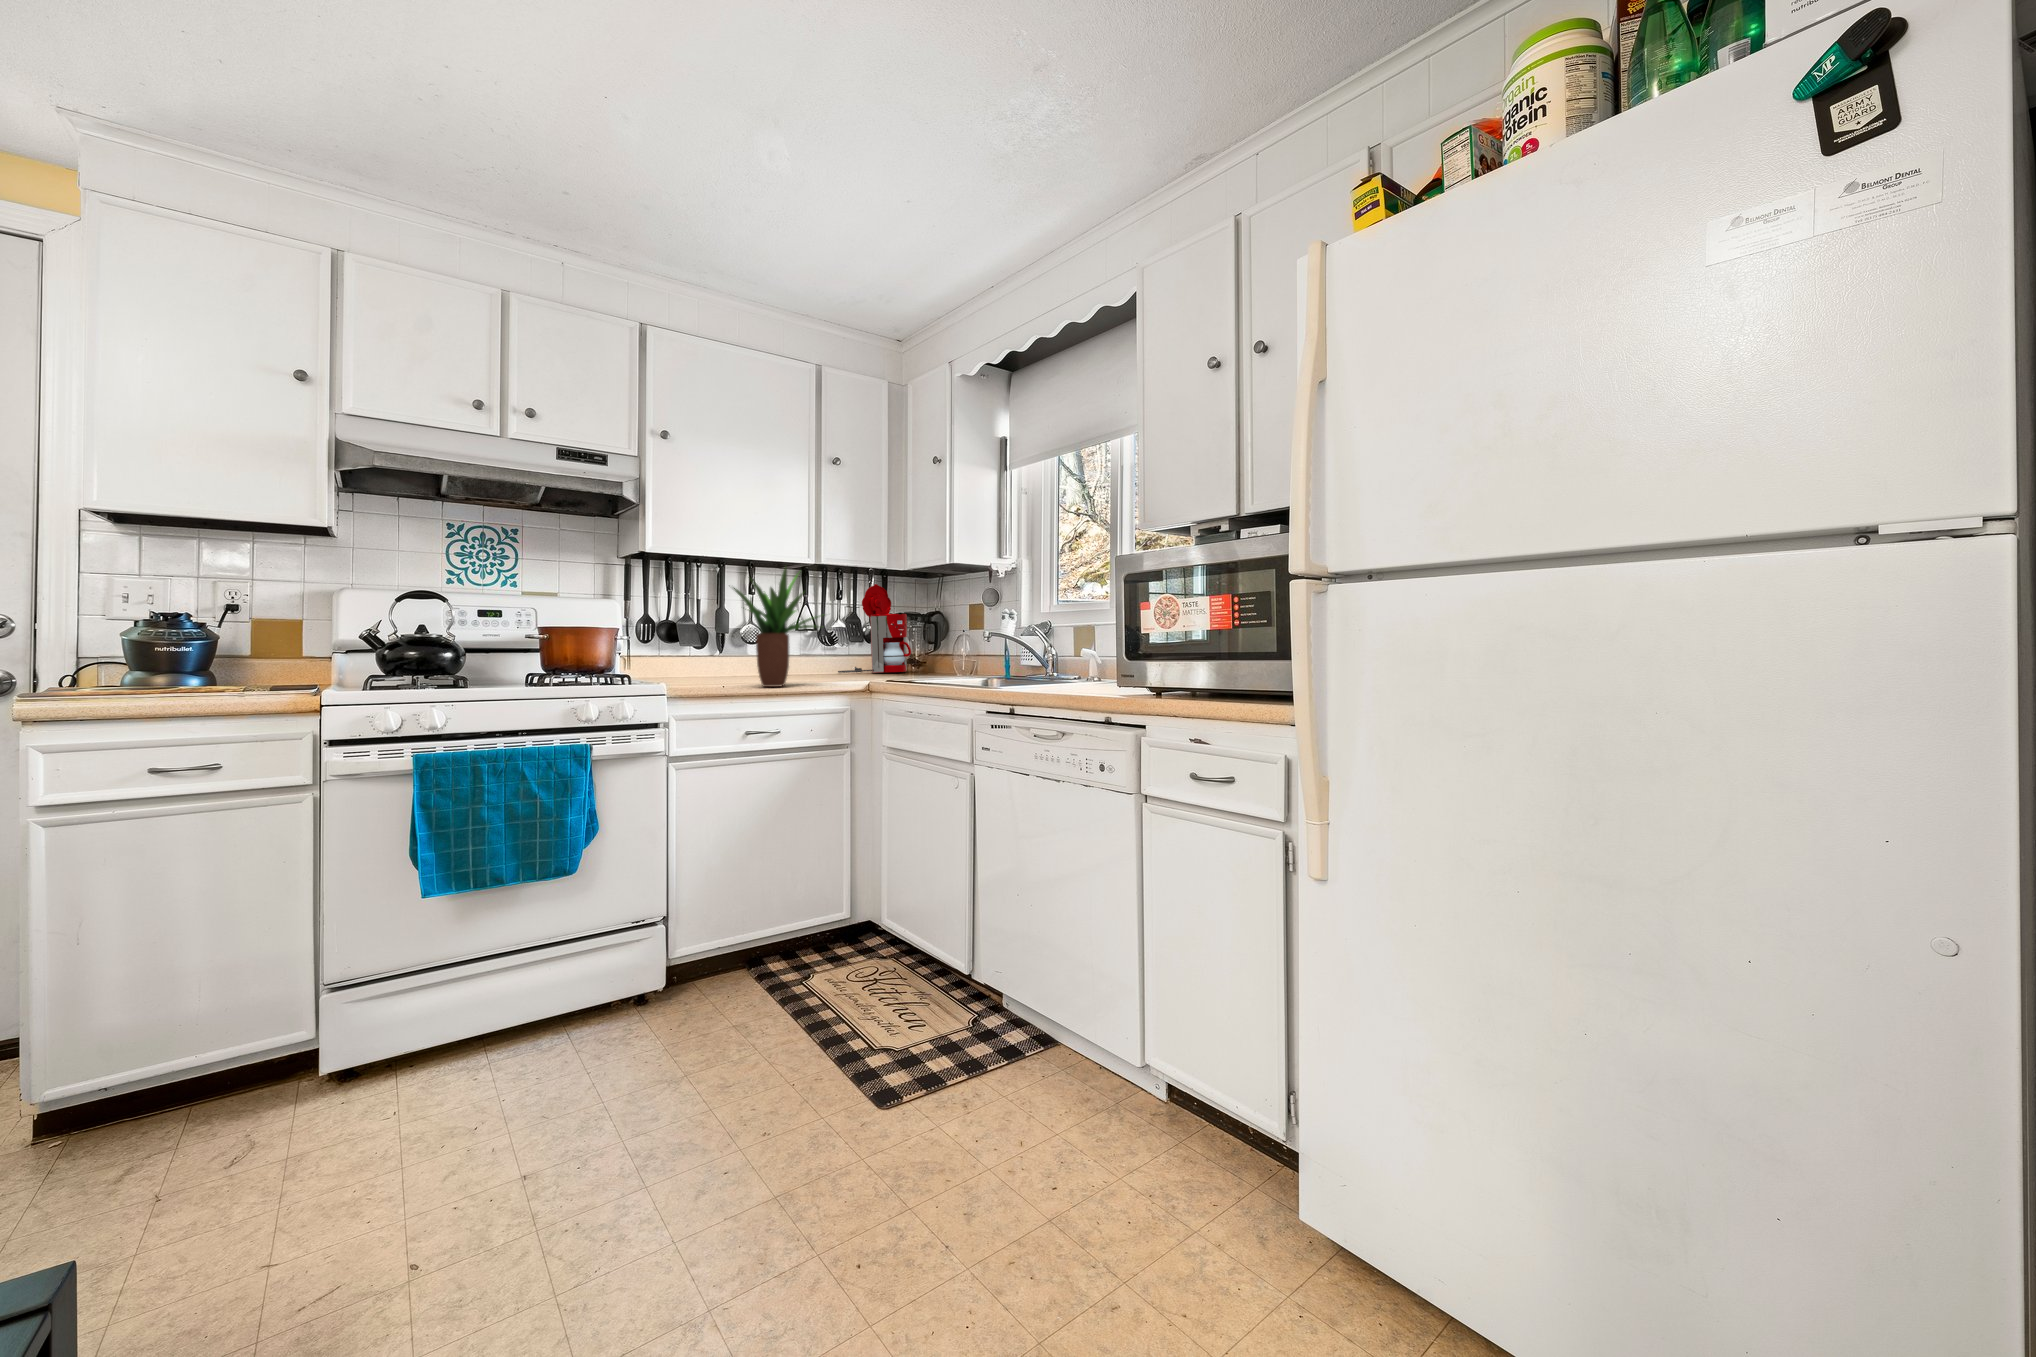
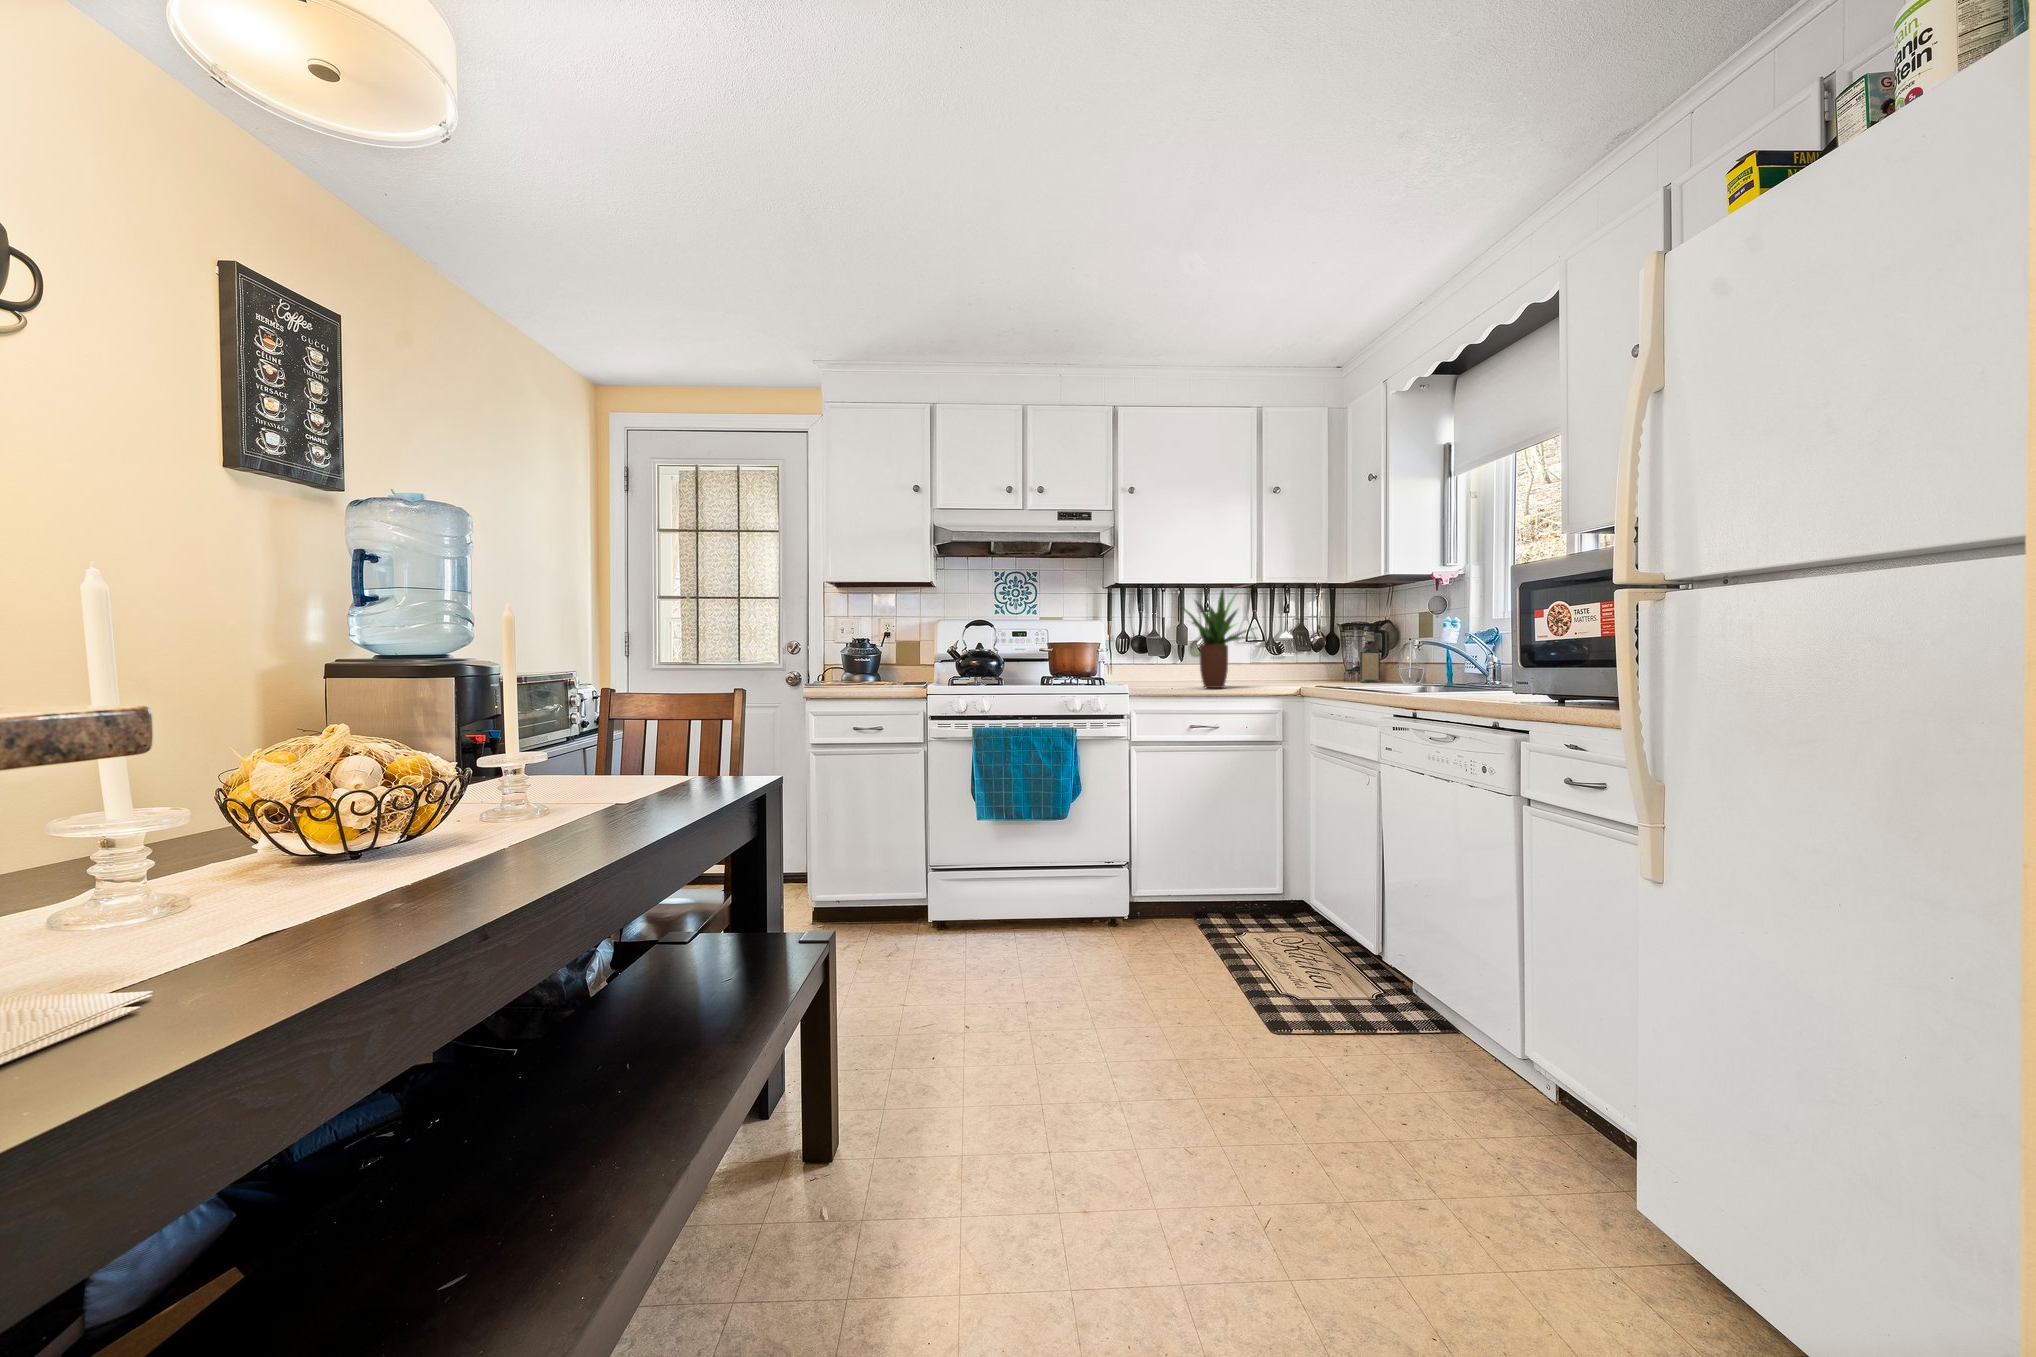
coffee maker: present [838,584,911,673] -> none [1284,597,1354,678]
bottle: none [925,627,945,677] -> present [1360,635,1380,682]

